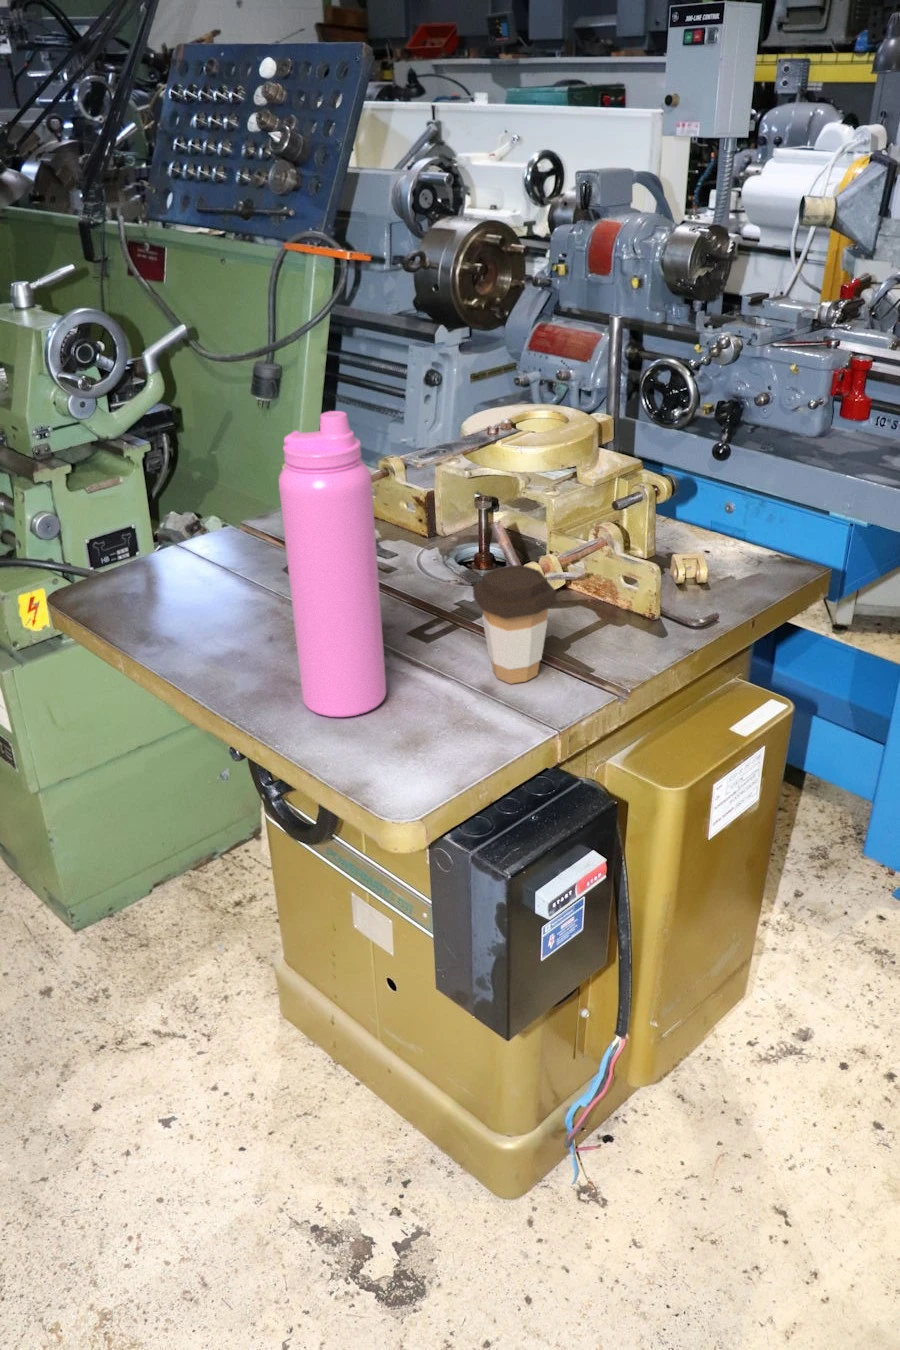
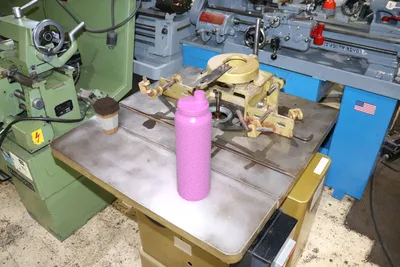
coffee cup: present [473,565,556,684] -> present [93,97,120,134]

